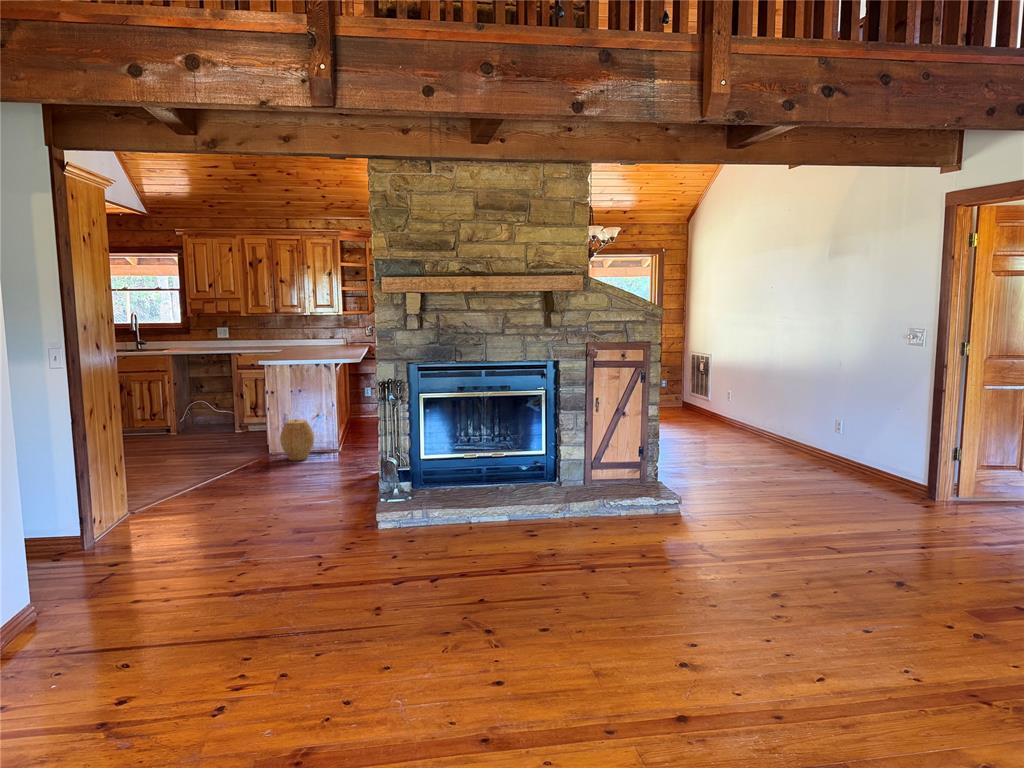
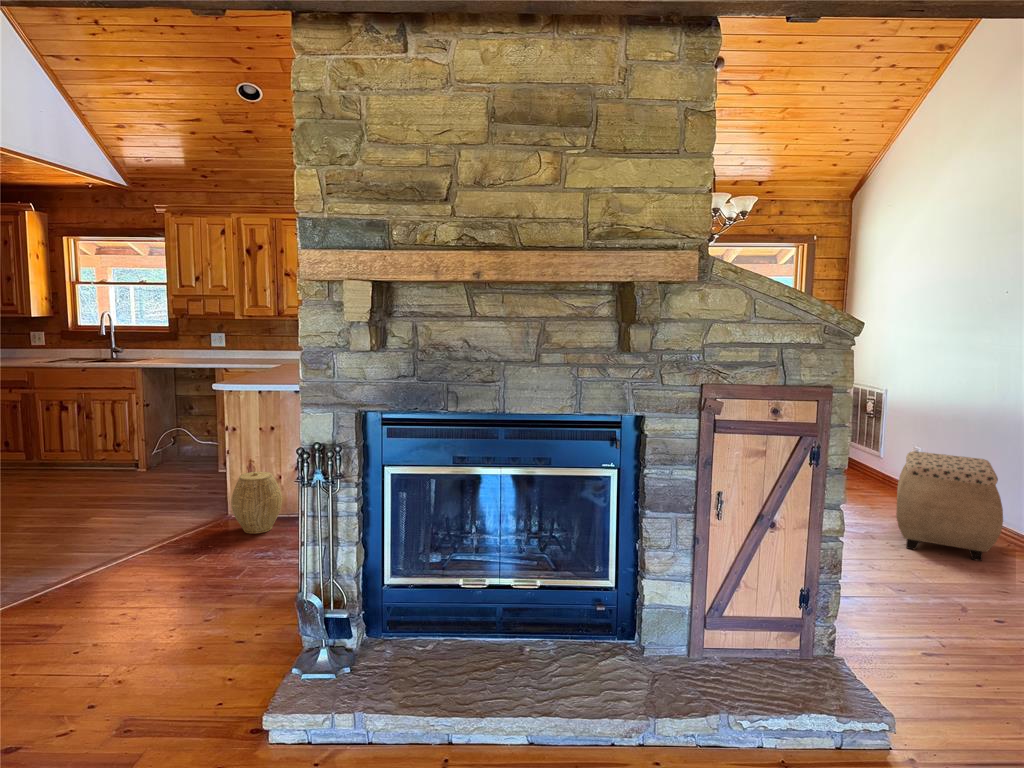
ottoman: none [701,389,755,448] -> present [896,451,1003,561]

